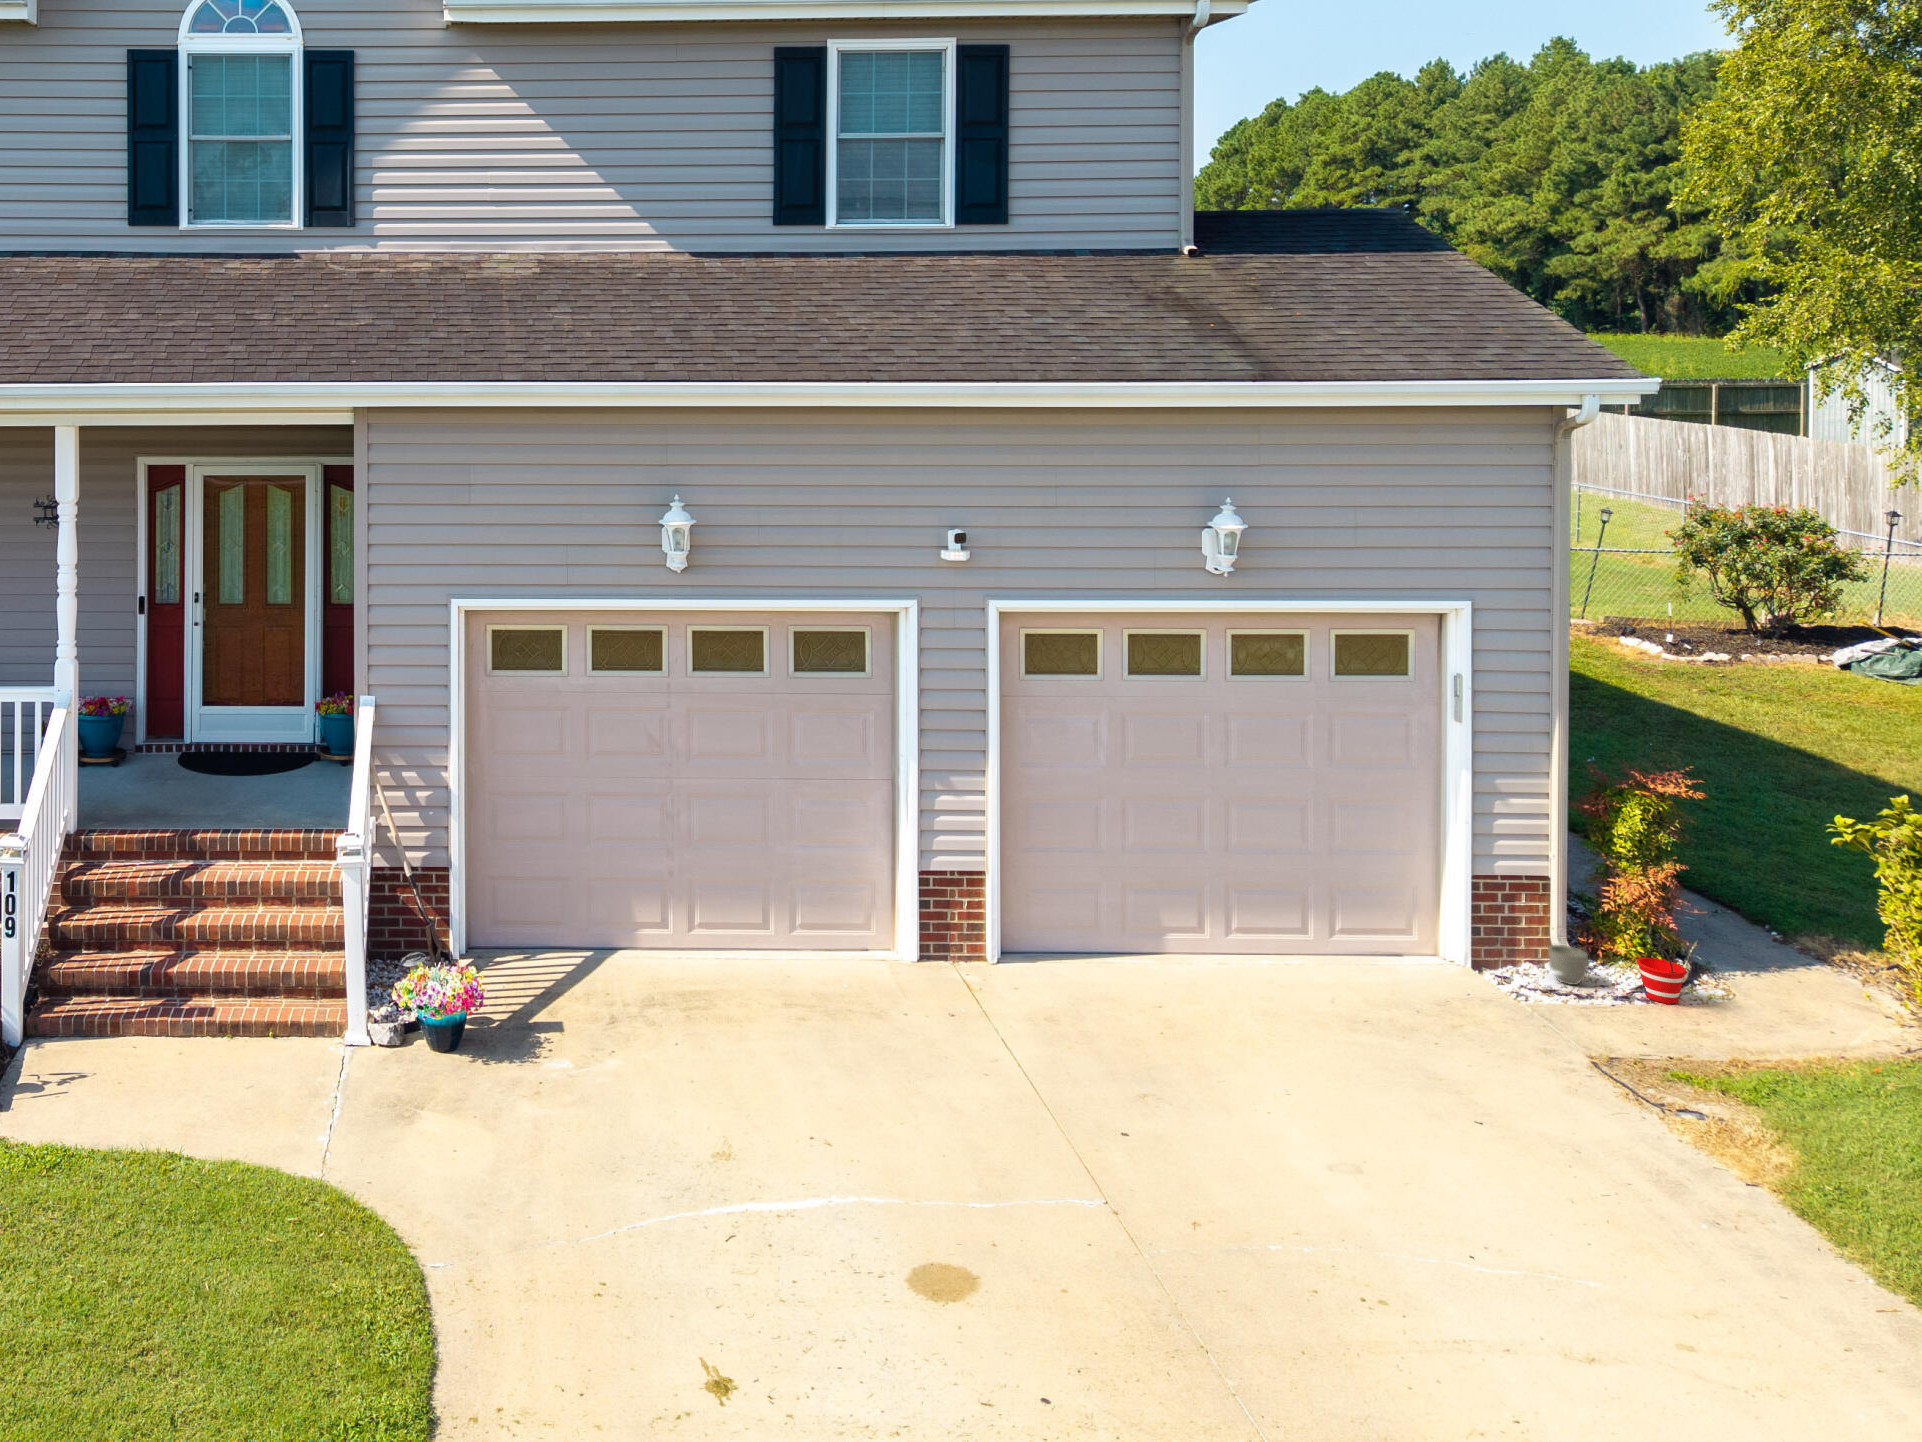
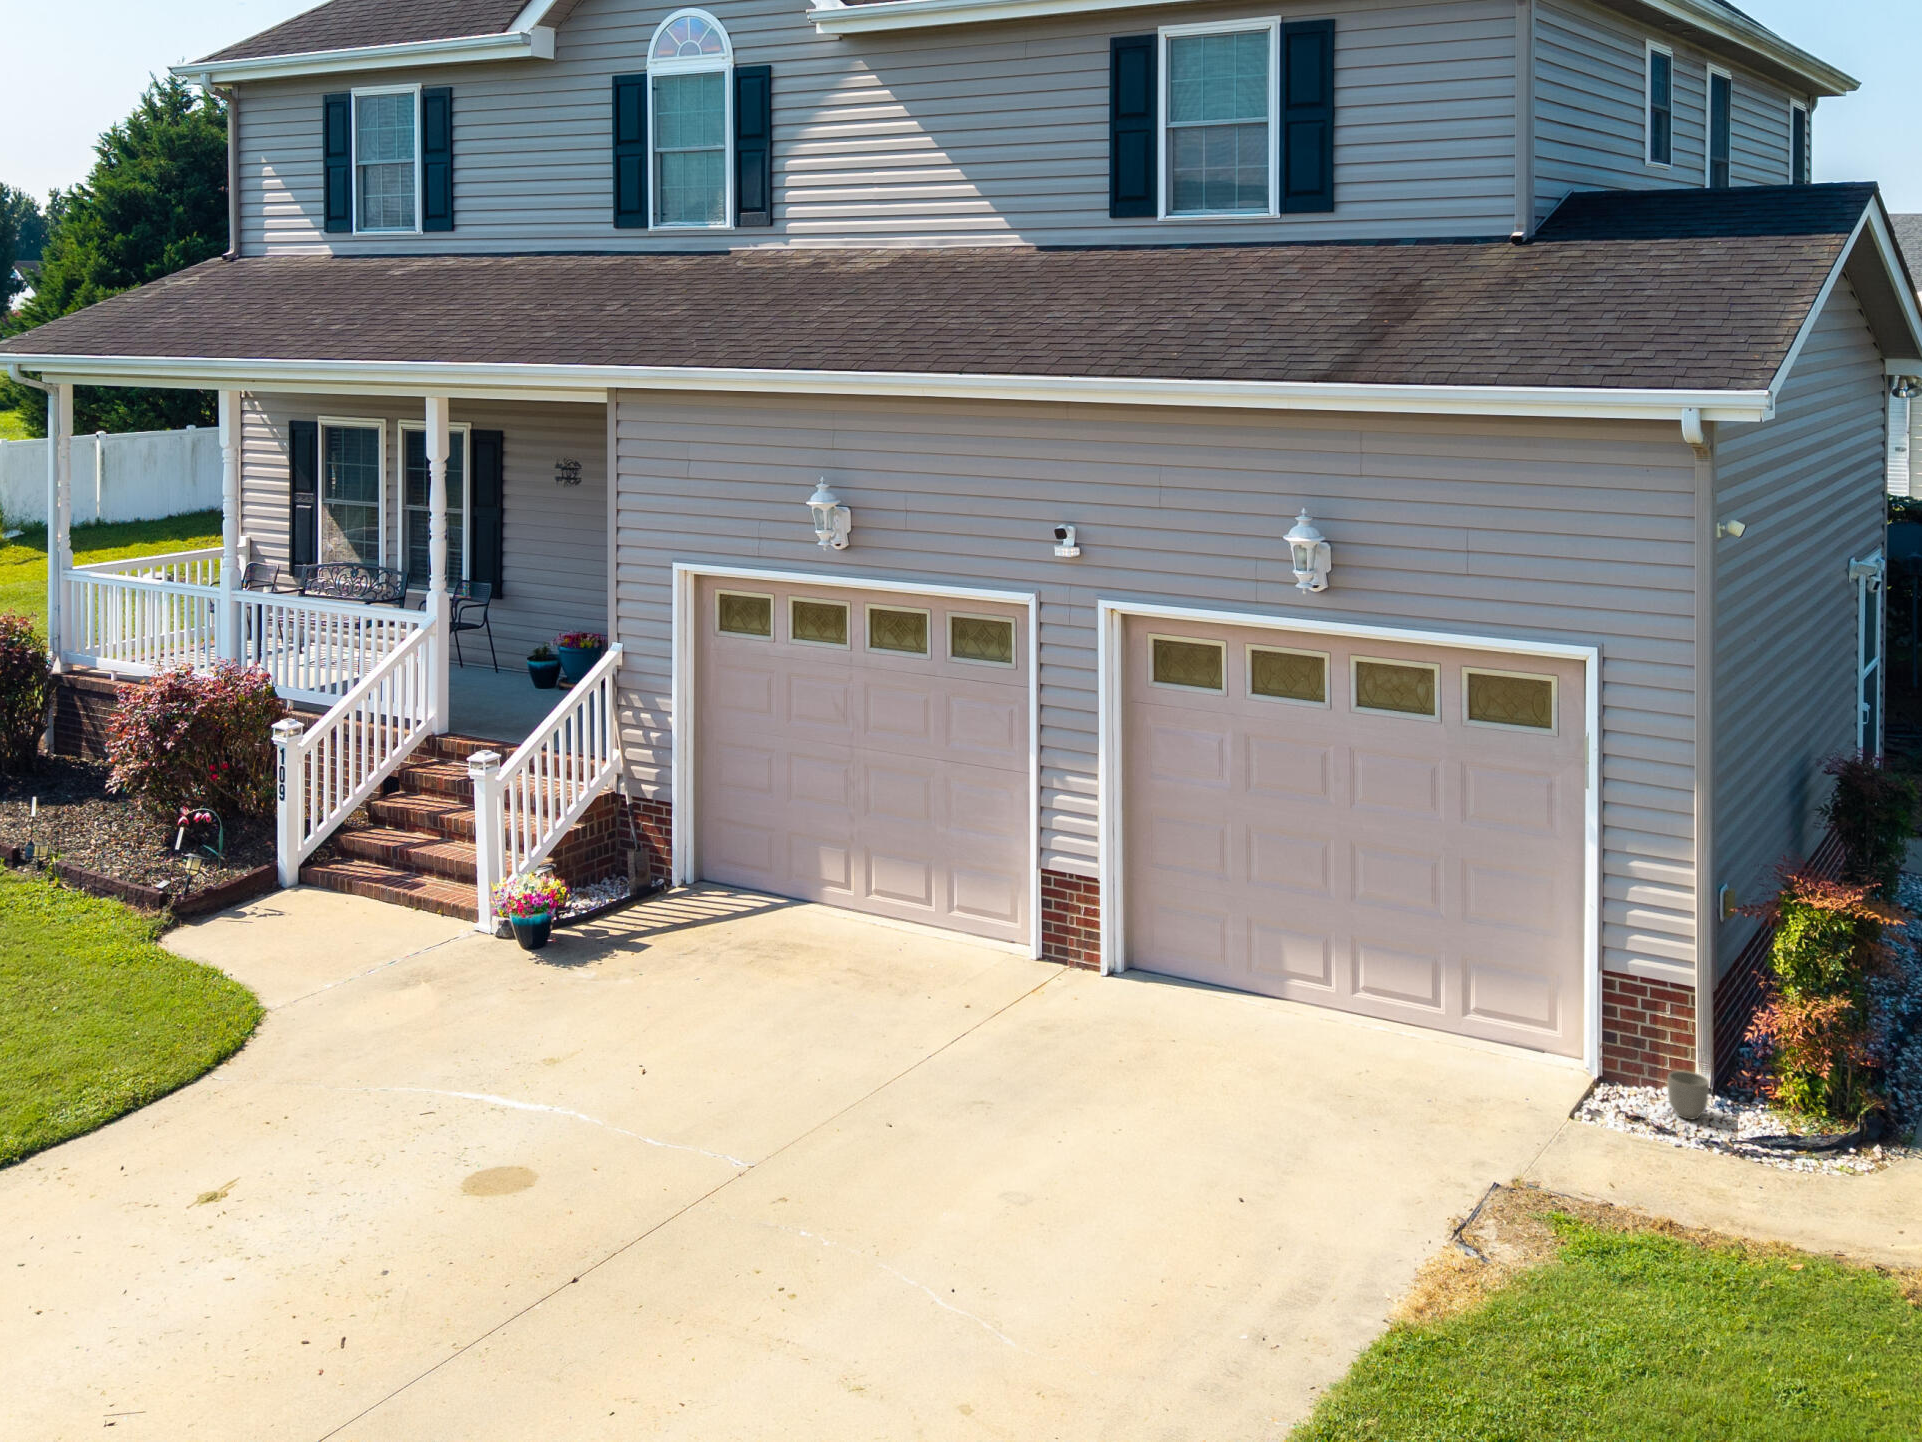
bucket: present [1636,947,1687,1004] -> none [1737,1089,1790,1158]

